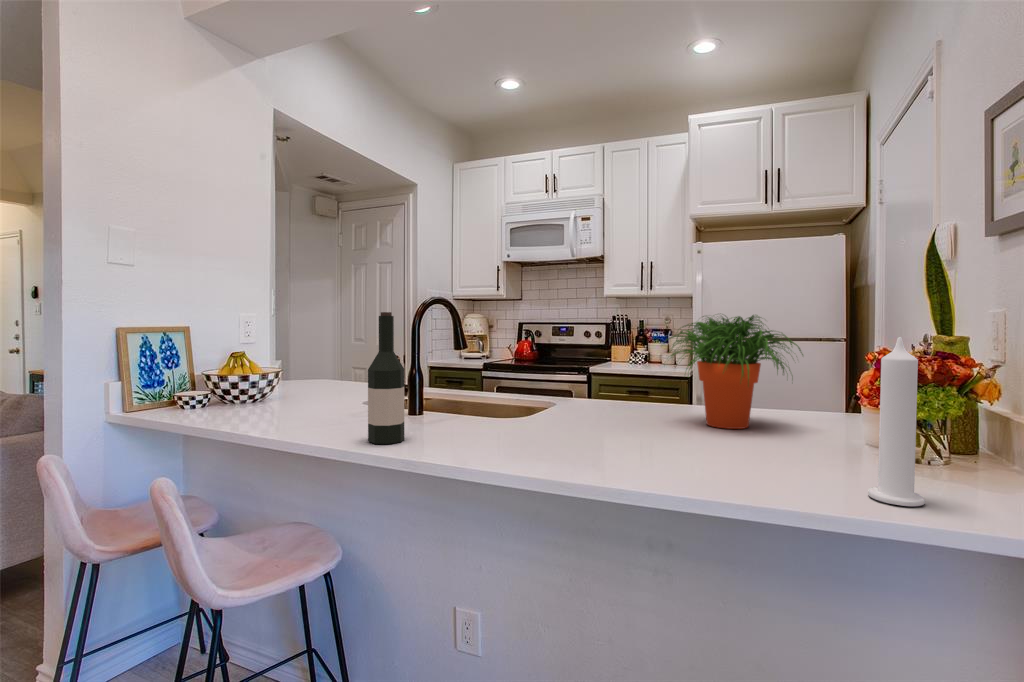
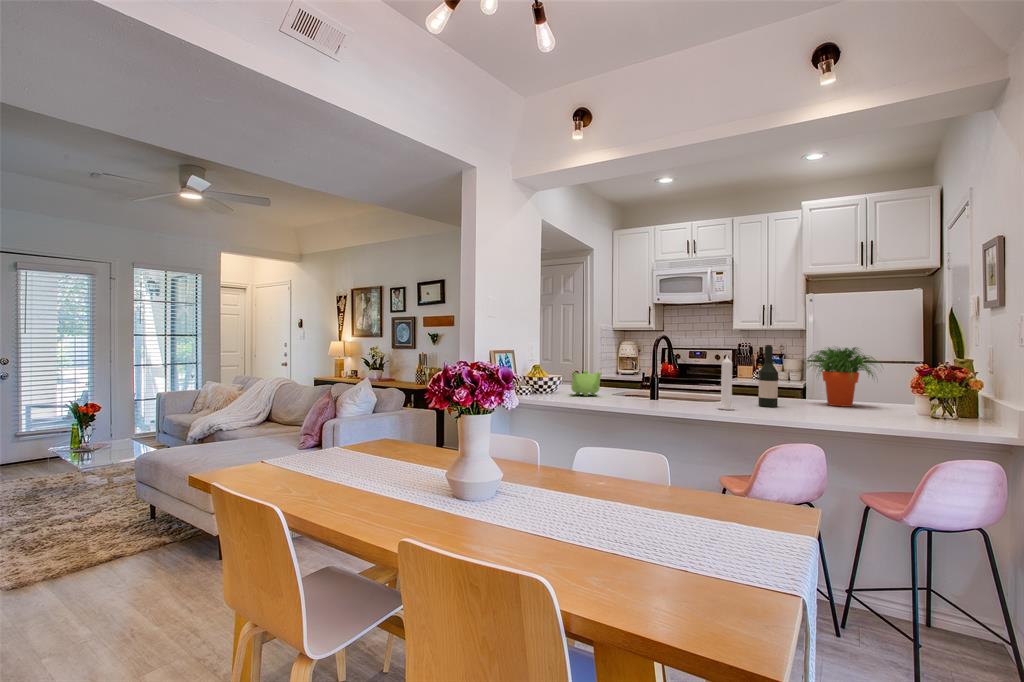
wine bottle: present [368,312,404,444] -> present [758,345,778,407]
candle: present [868,337,925,506] -> present [718,355,734,410]
teapot: none [233,369,316,420] -> present [571,371,602,396]

